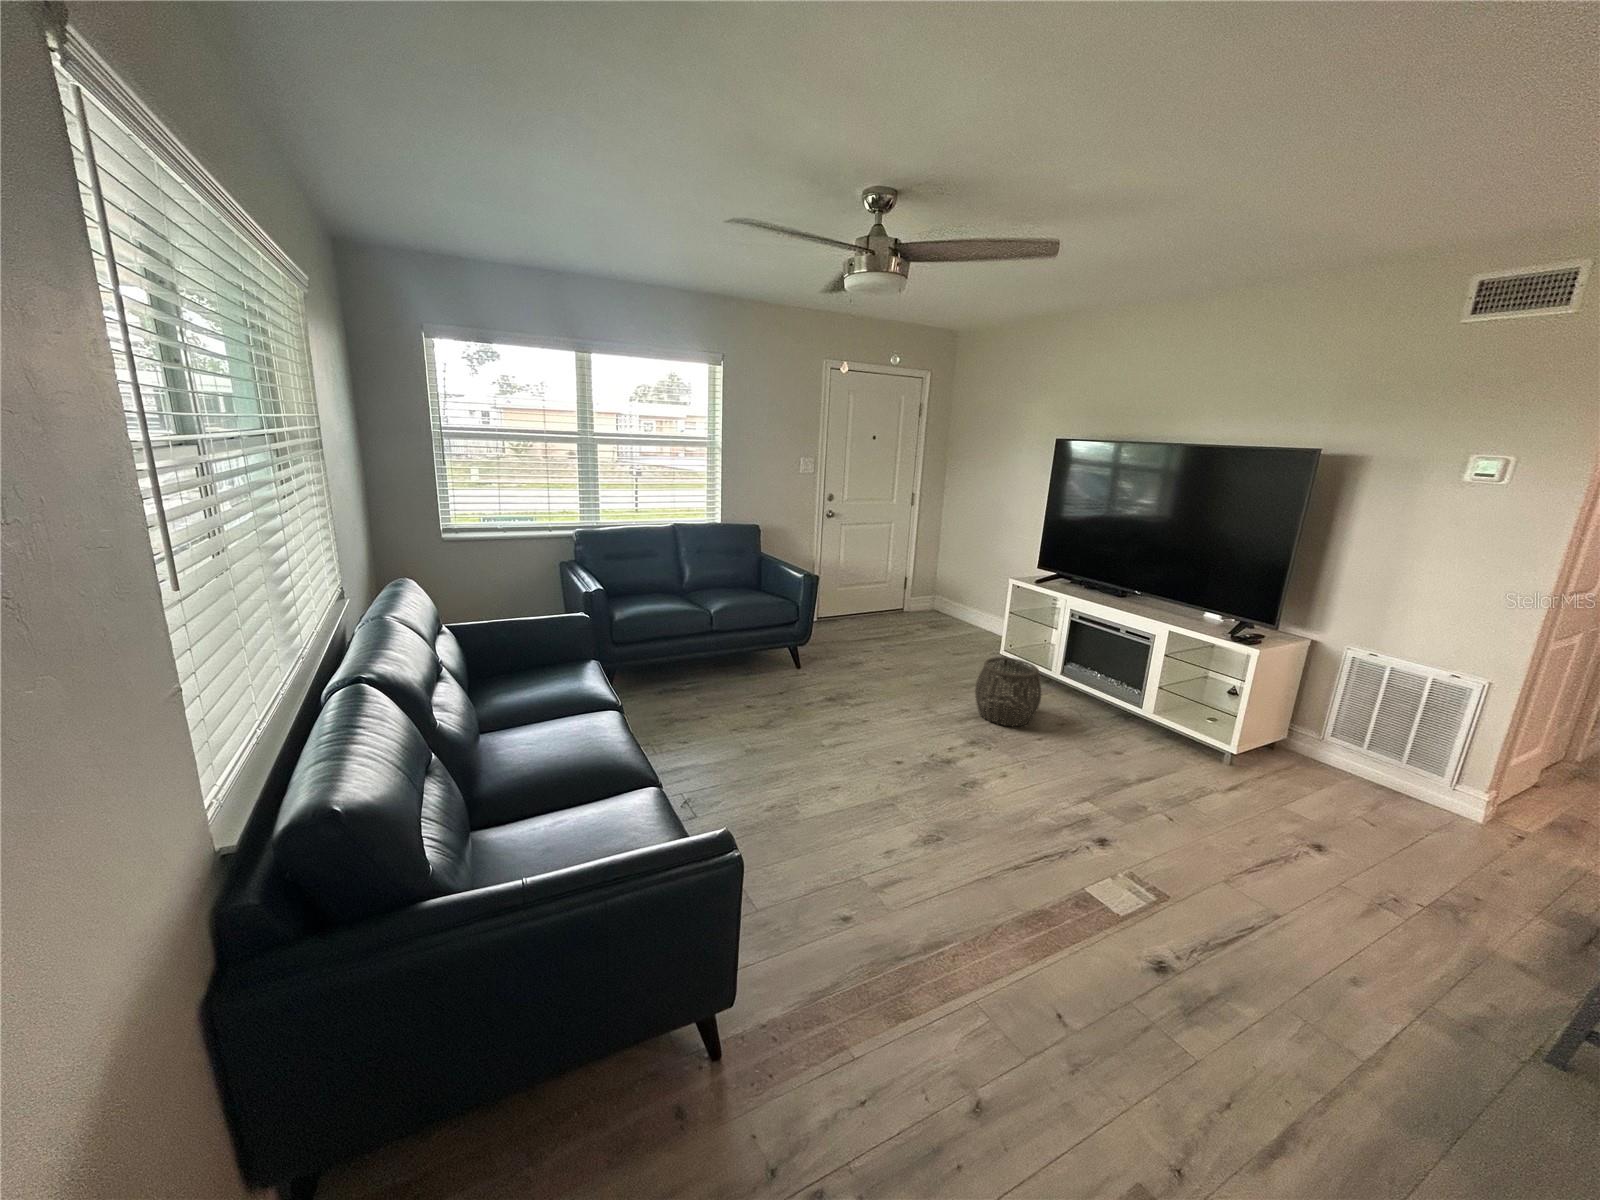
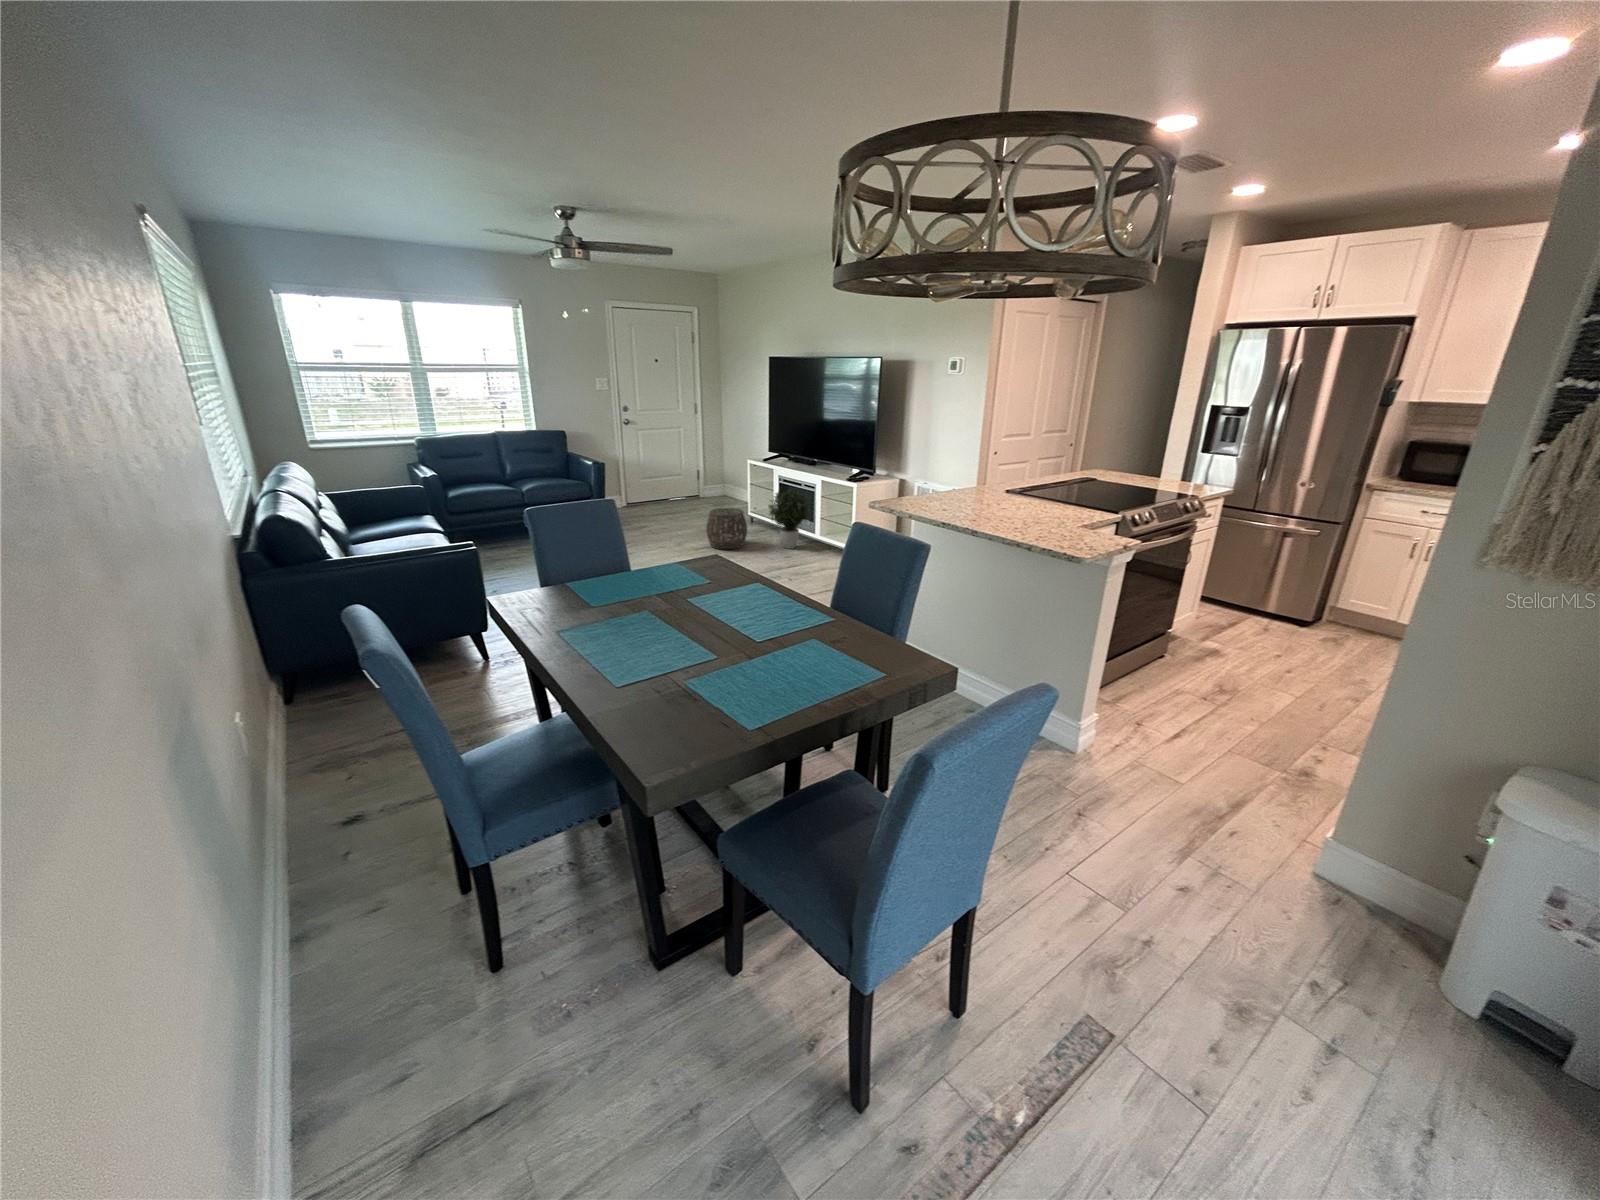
potted plant: none [1076,639,1152,732] -> present [768,489,809,549]

